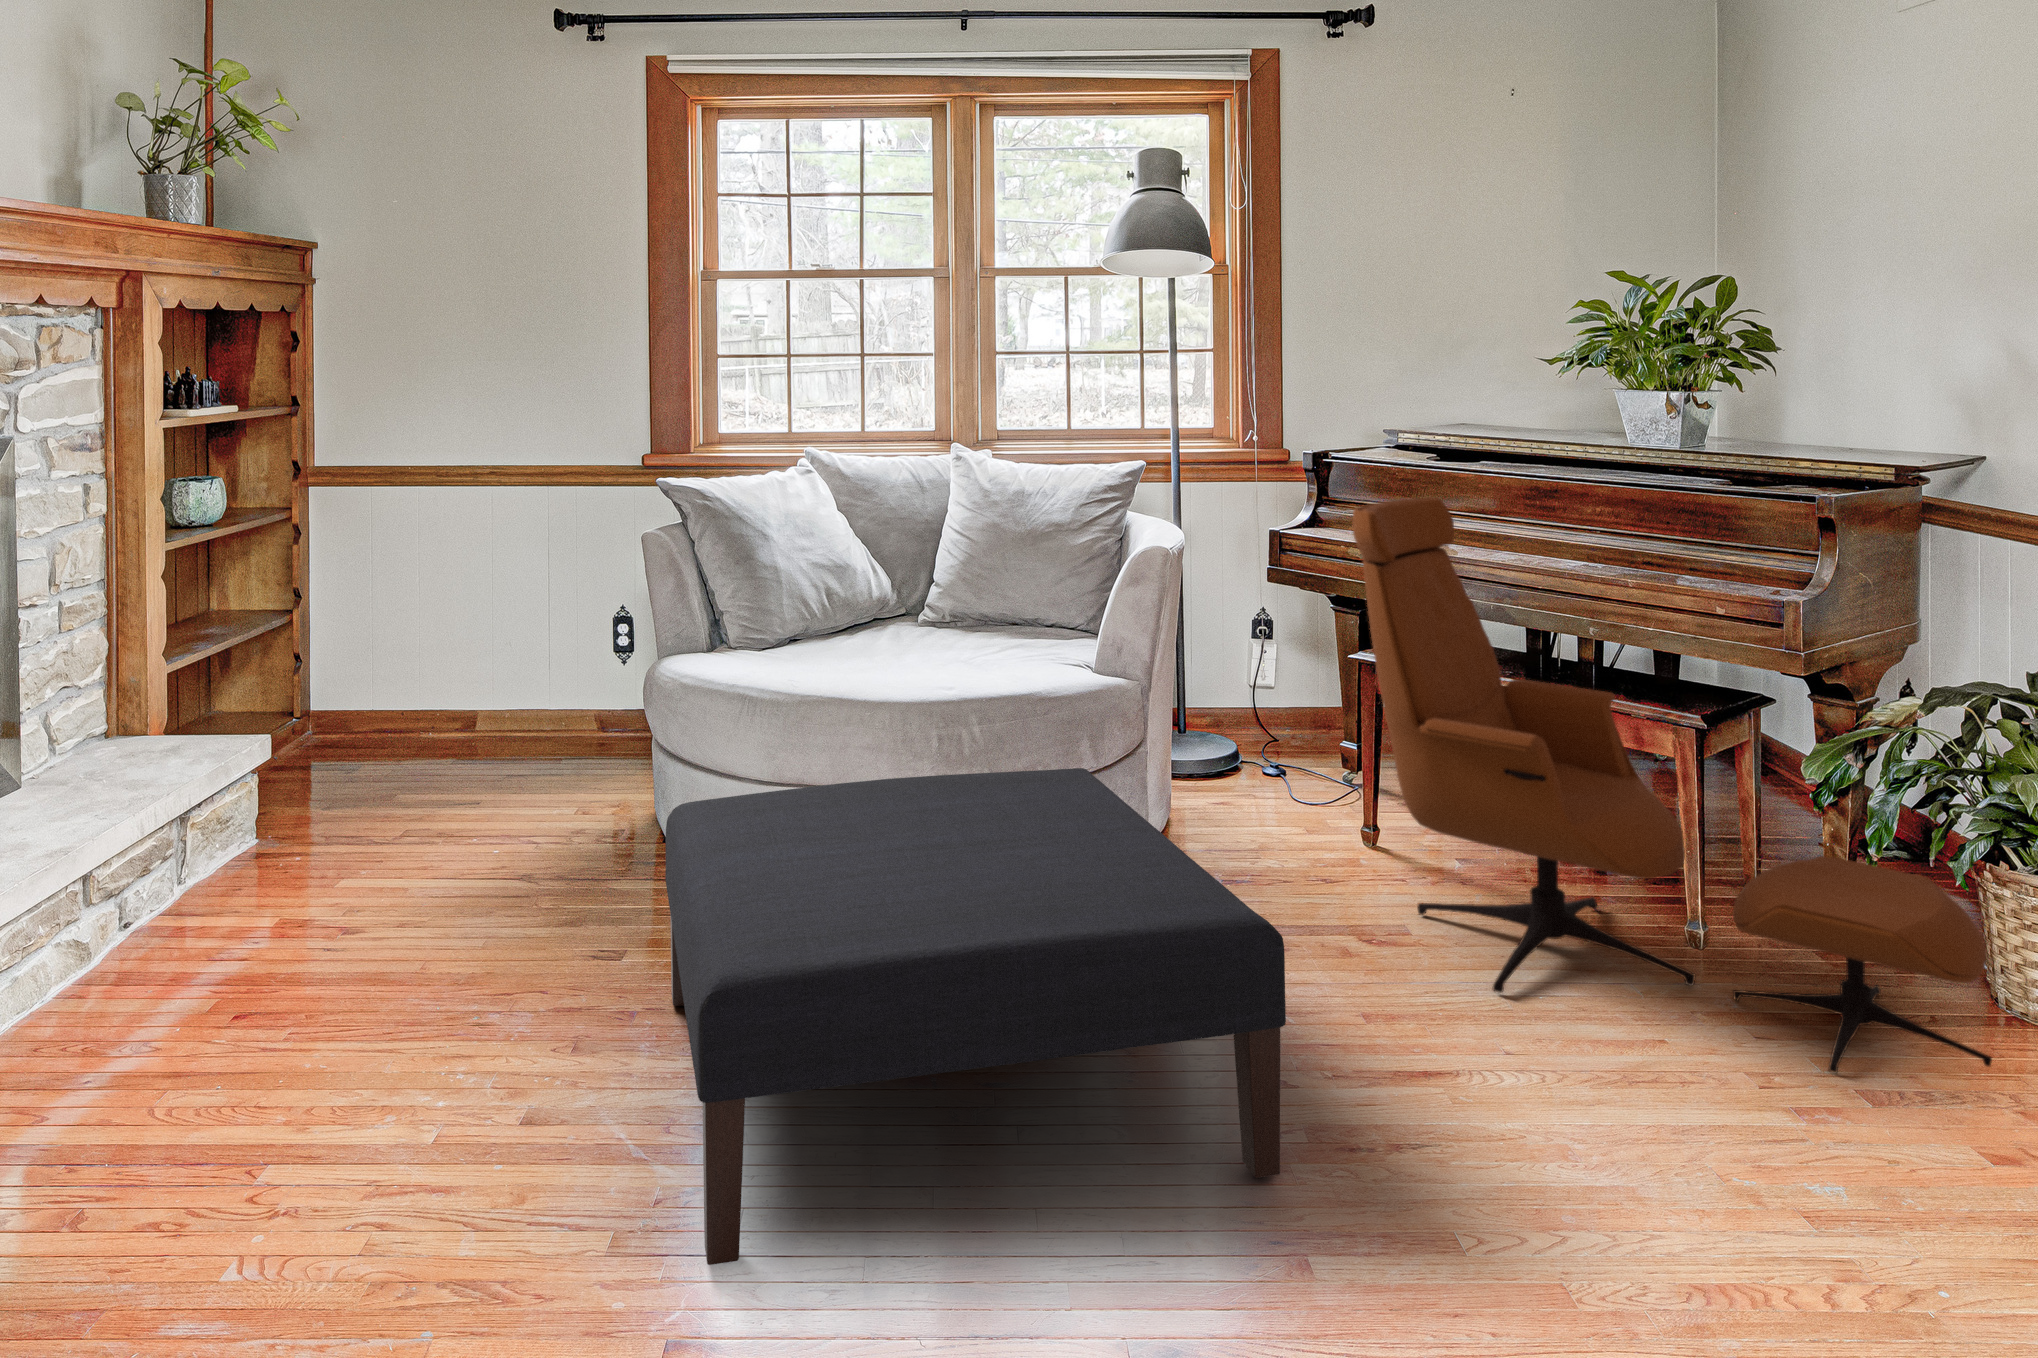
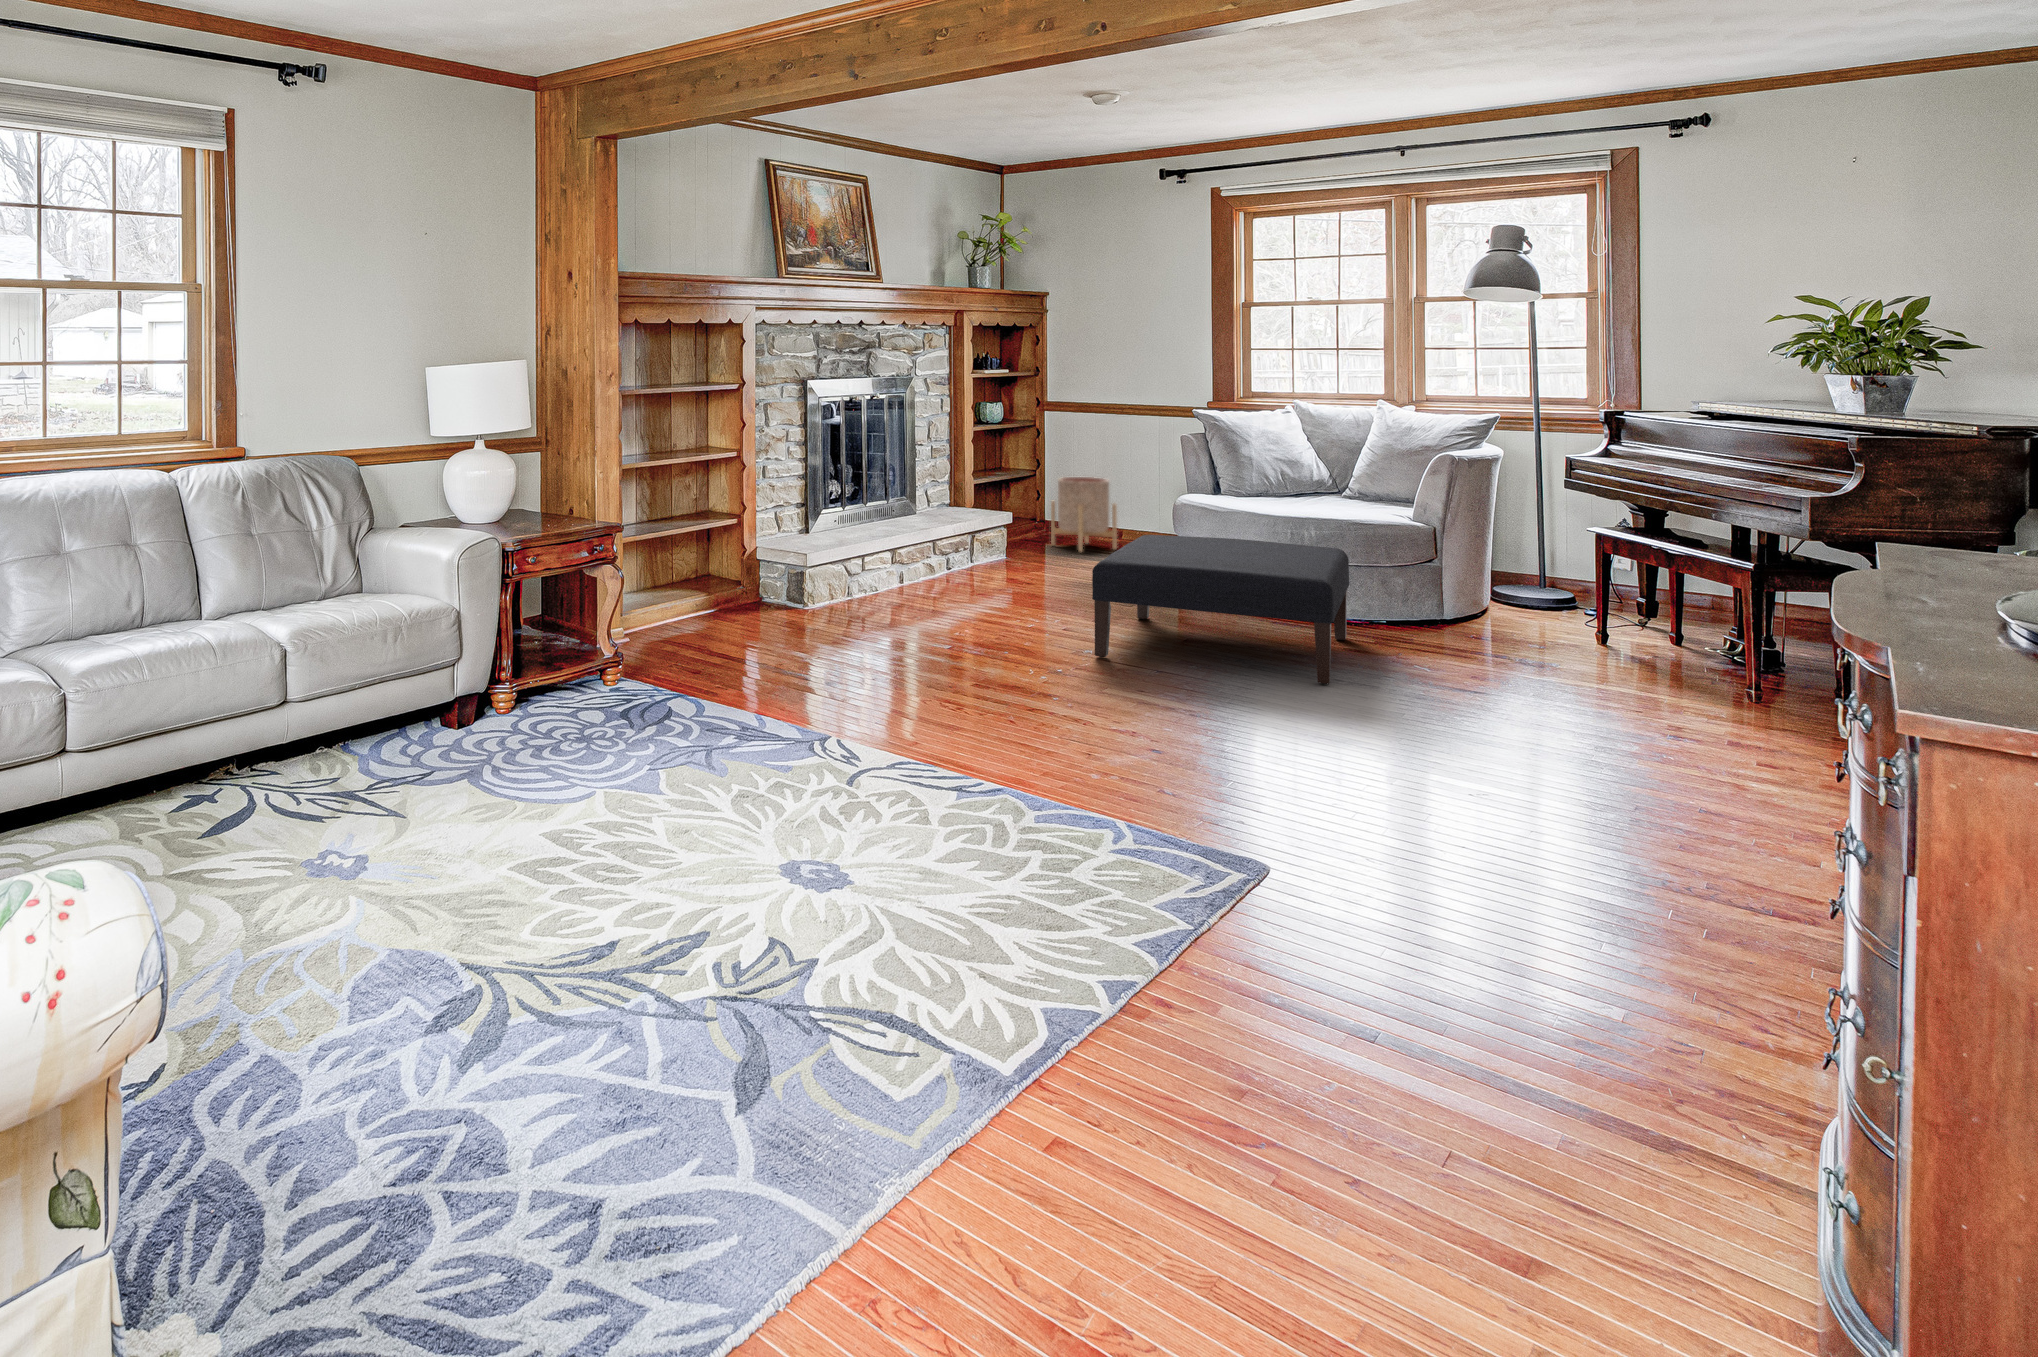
lounge chair: present [1352,498,1992,1073] -> none [1506,435,1817,742]
planter: none [334,616,470,780] -> present [1051,477,1117,552]

